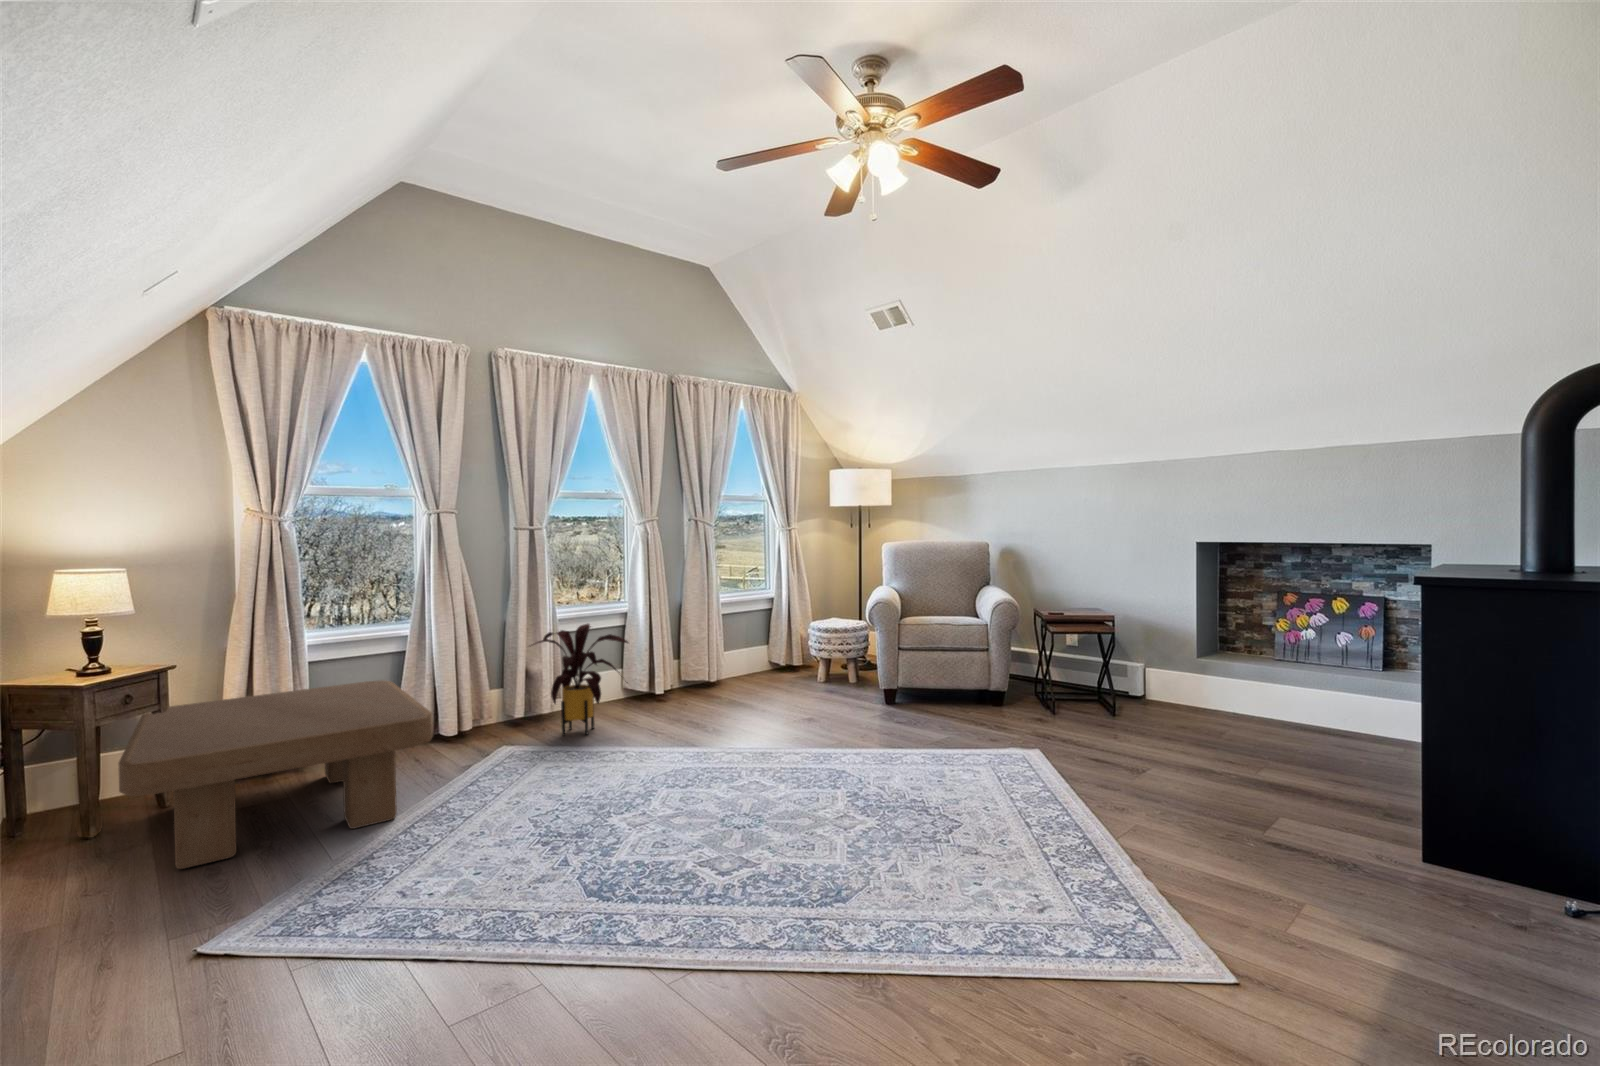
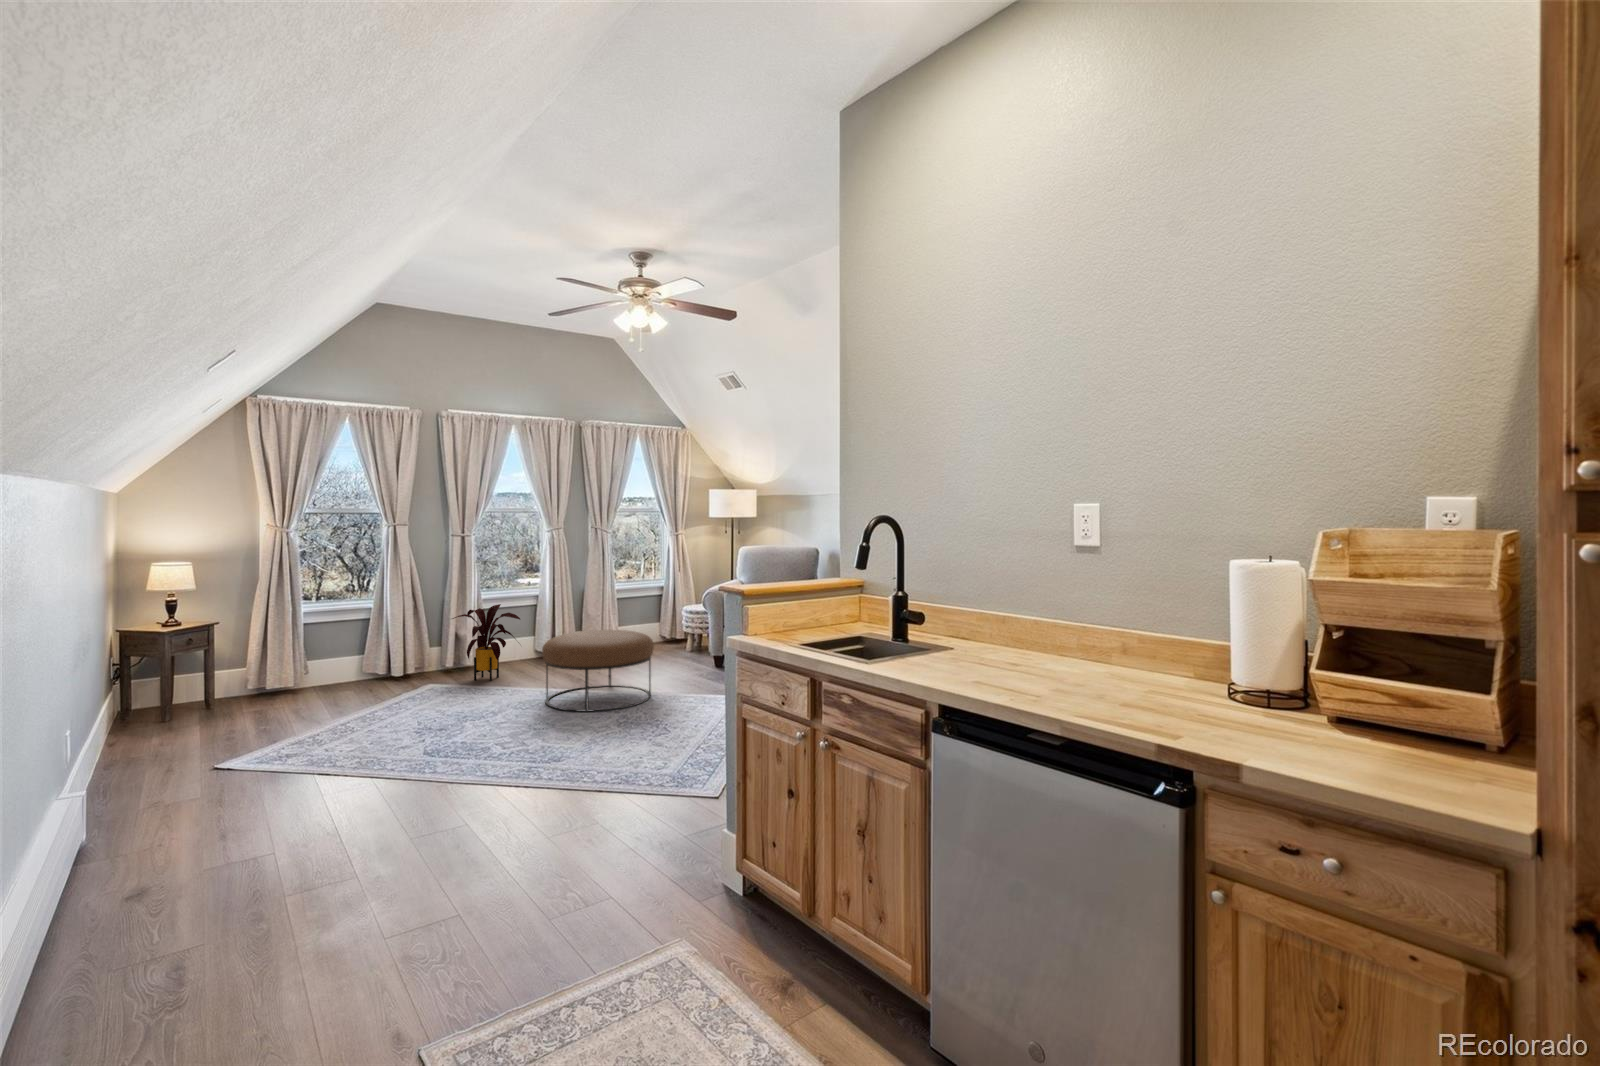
ottoman: none [691,655,854,785] -> present [542,630,654,712]
coffee table: present [119,680,433,869] -> none [187,638,370,737]

